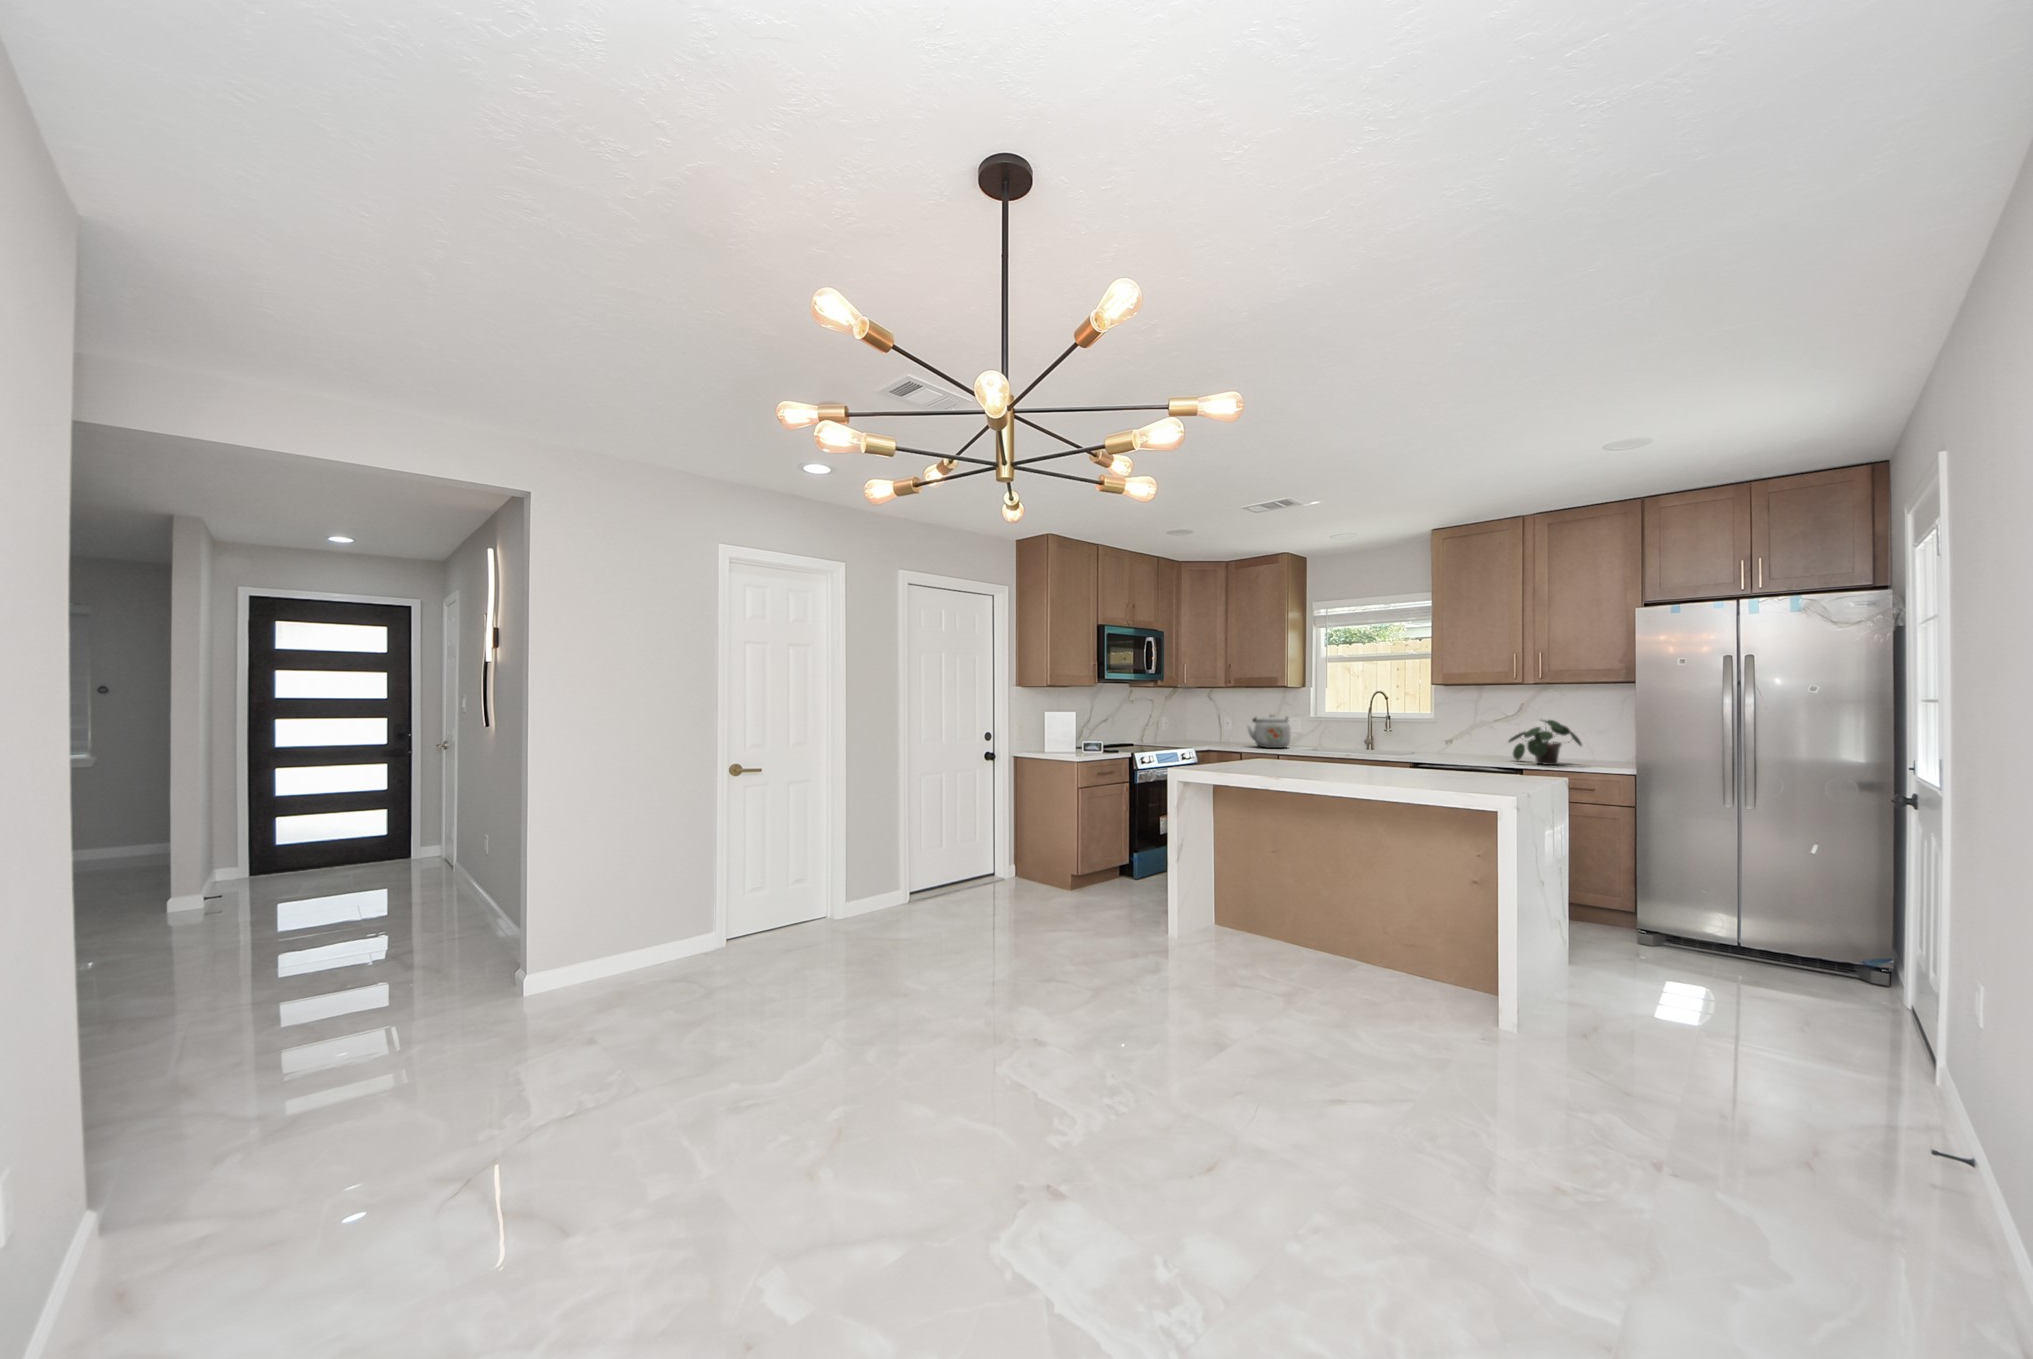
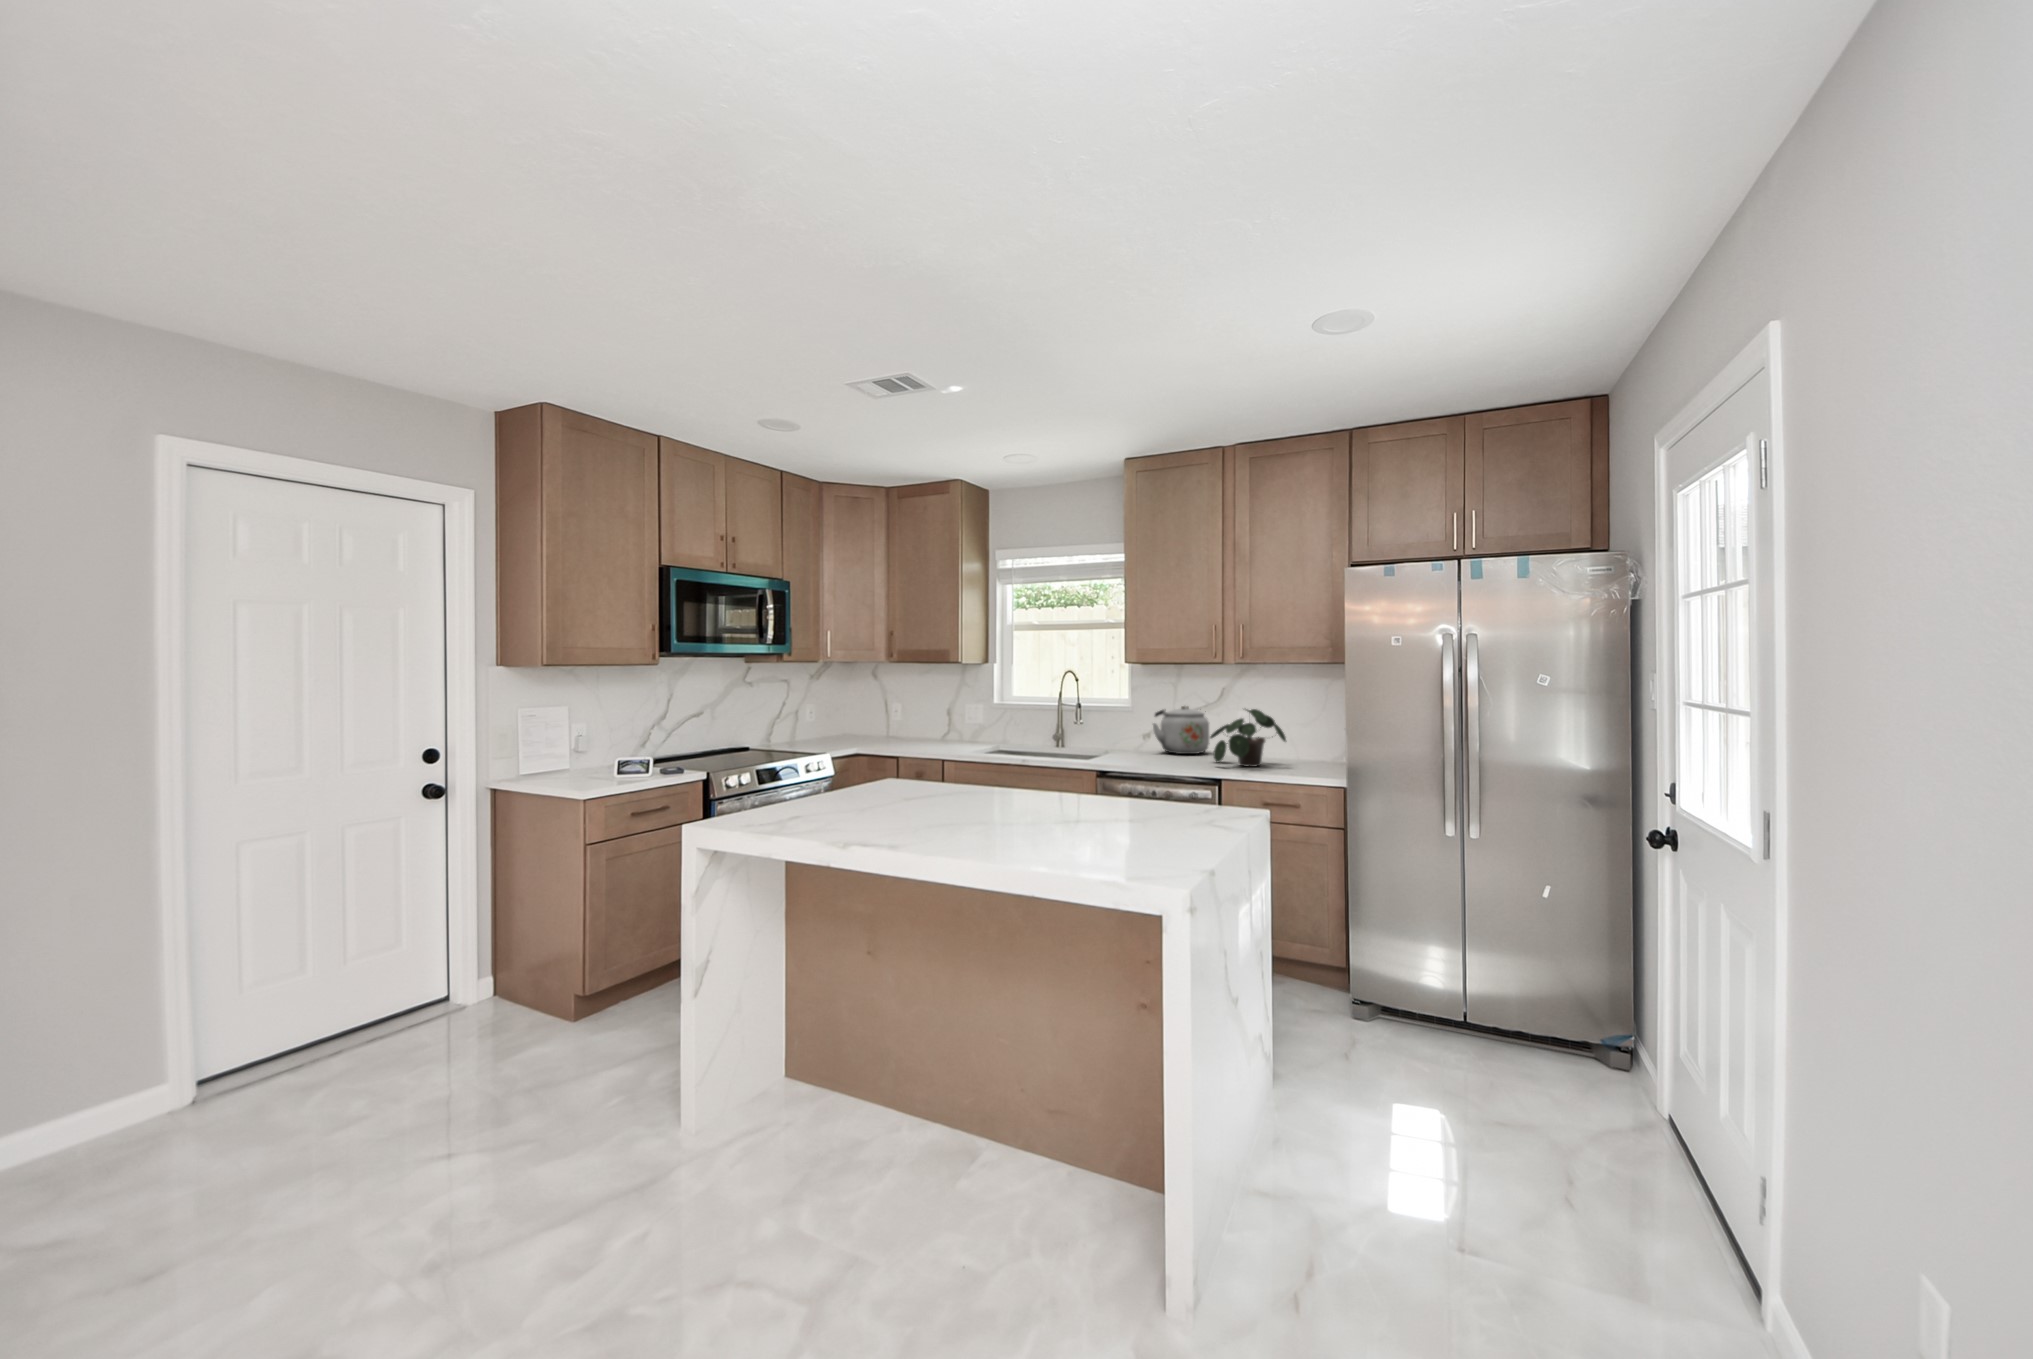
kettle: present [1248,715,1291,748] -> present [1153,706,1210,754]

